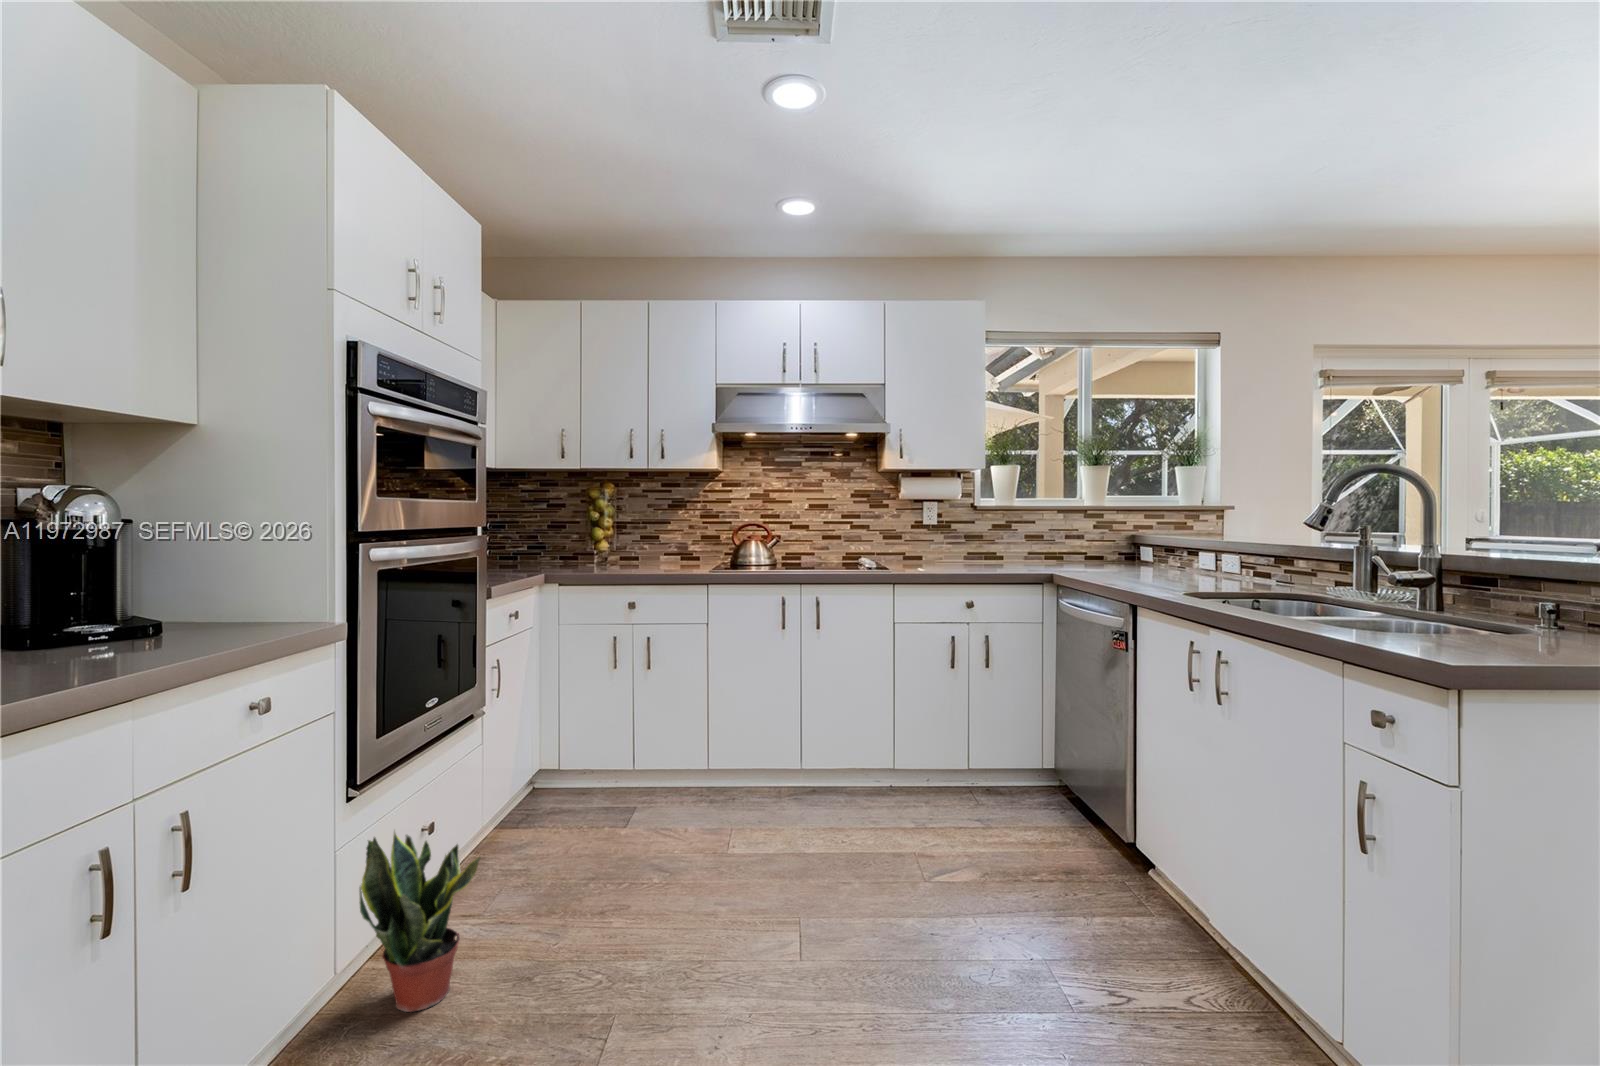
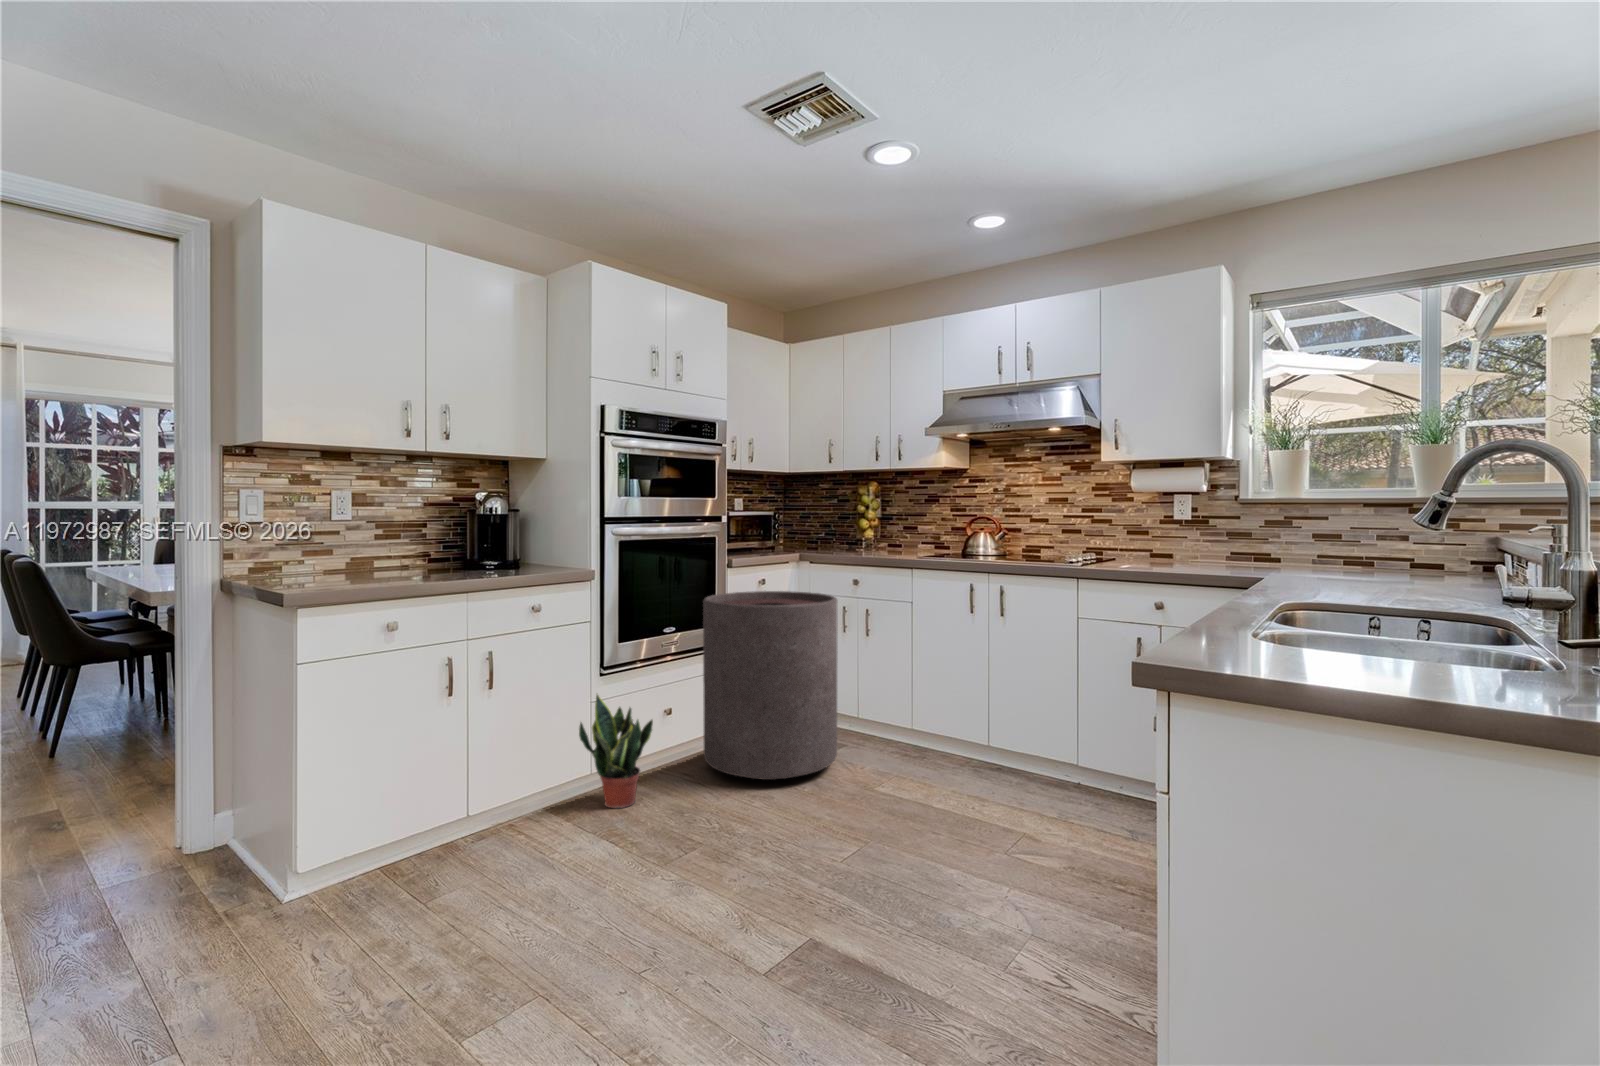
trash can: none [482,622,671,888] -> present [703,591,838,780]

